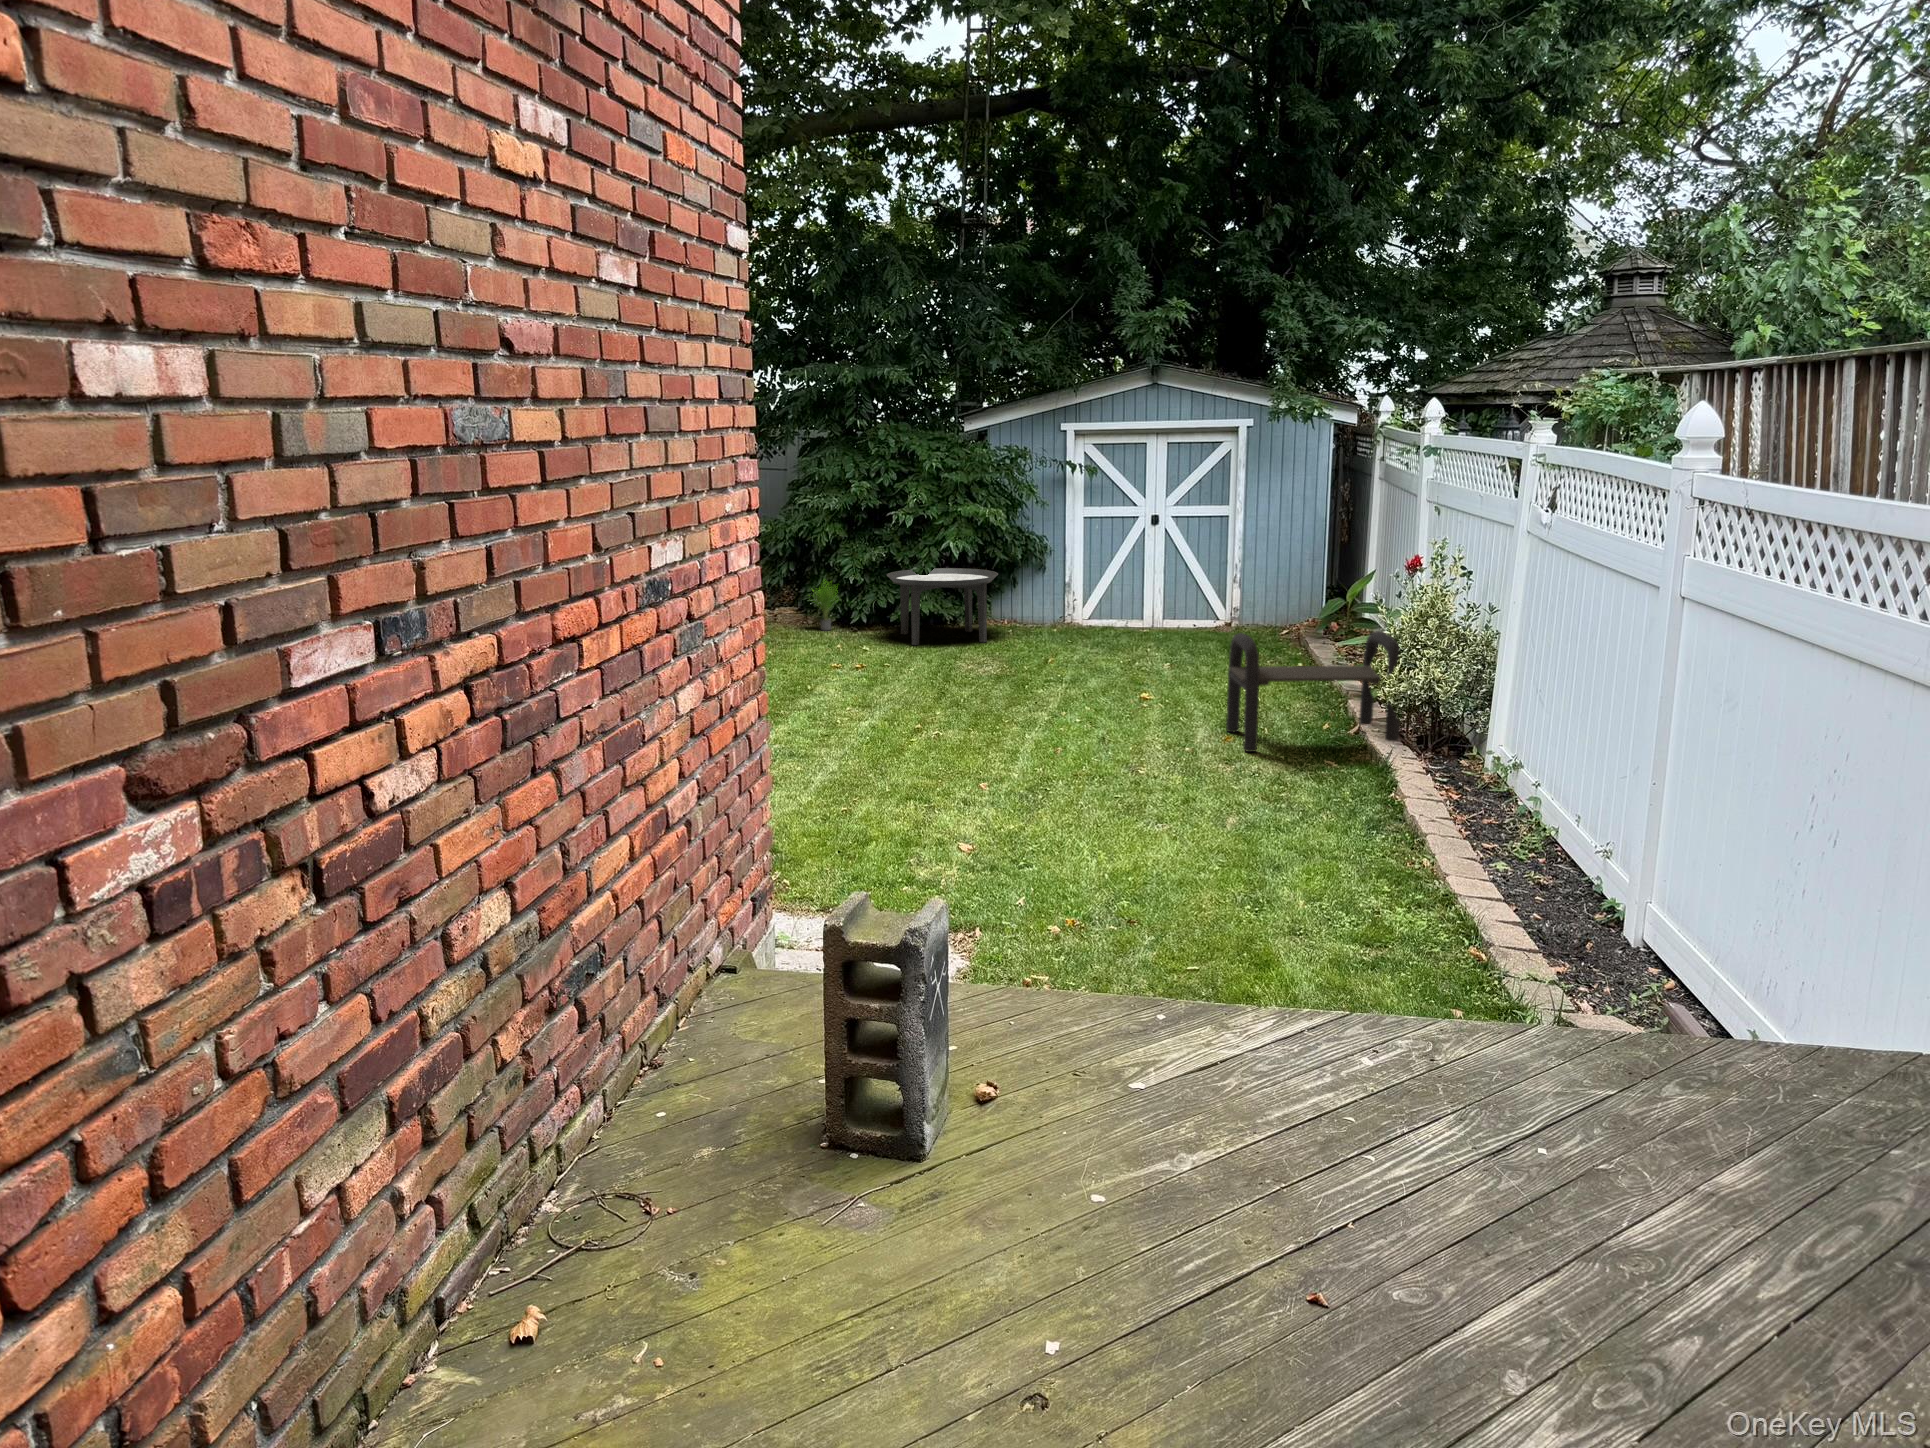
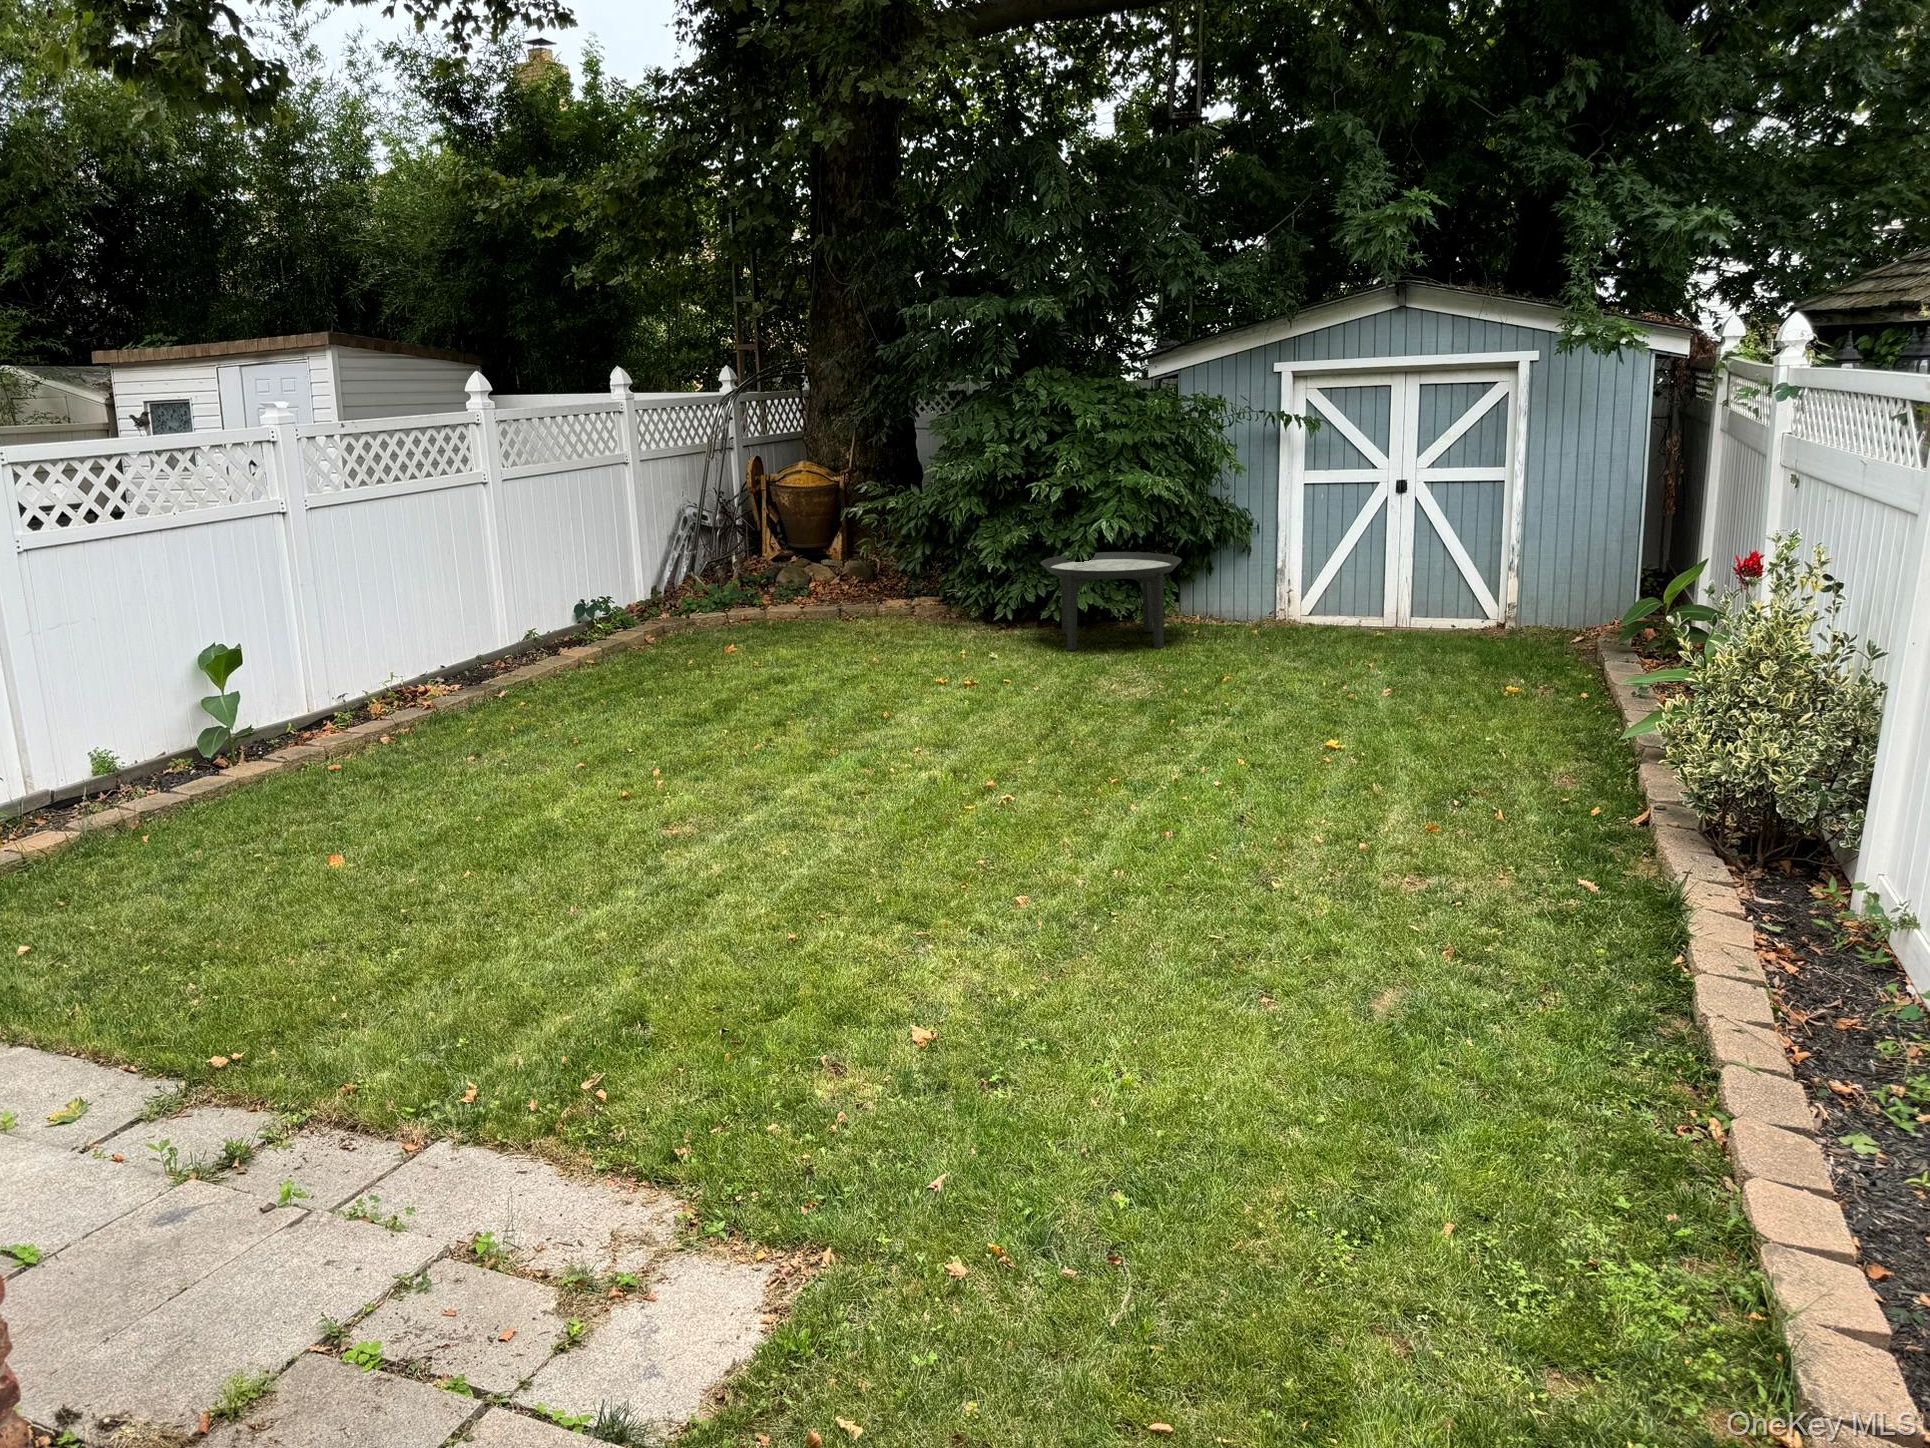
potted plant: present [813,582,837,631] -> none [953,563,994,627]
bench: present [1226,631,1400,752] -> none [1441,667,1717,857]

